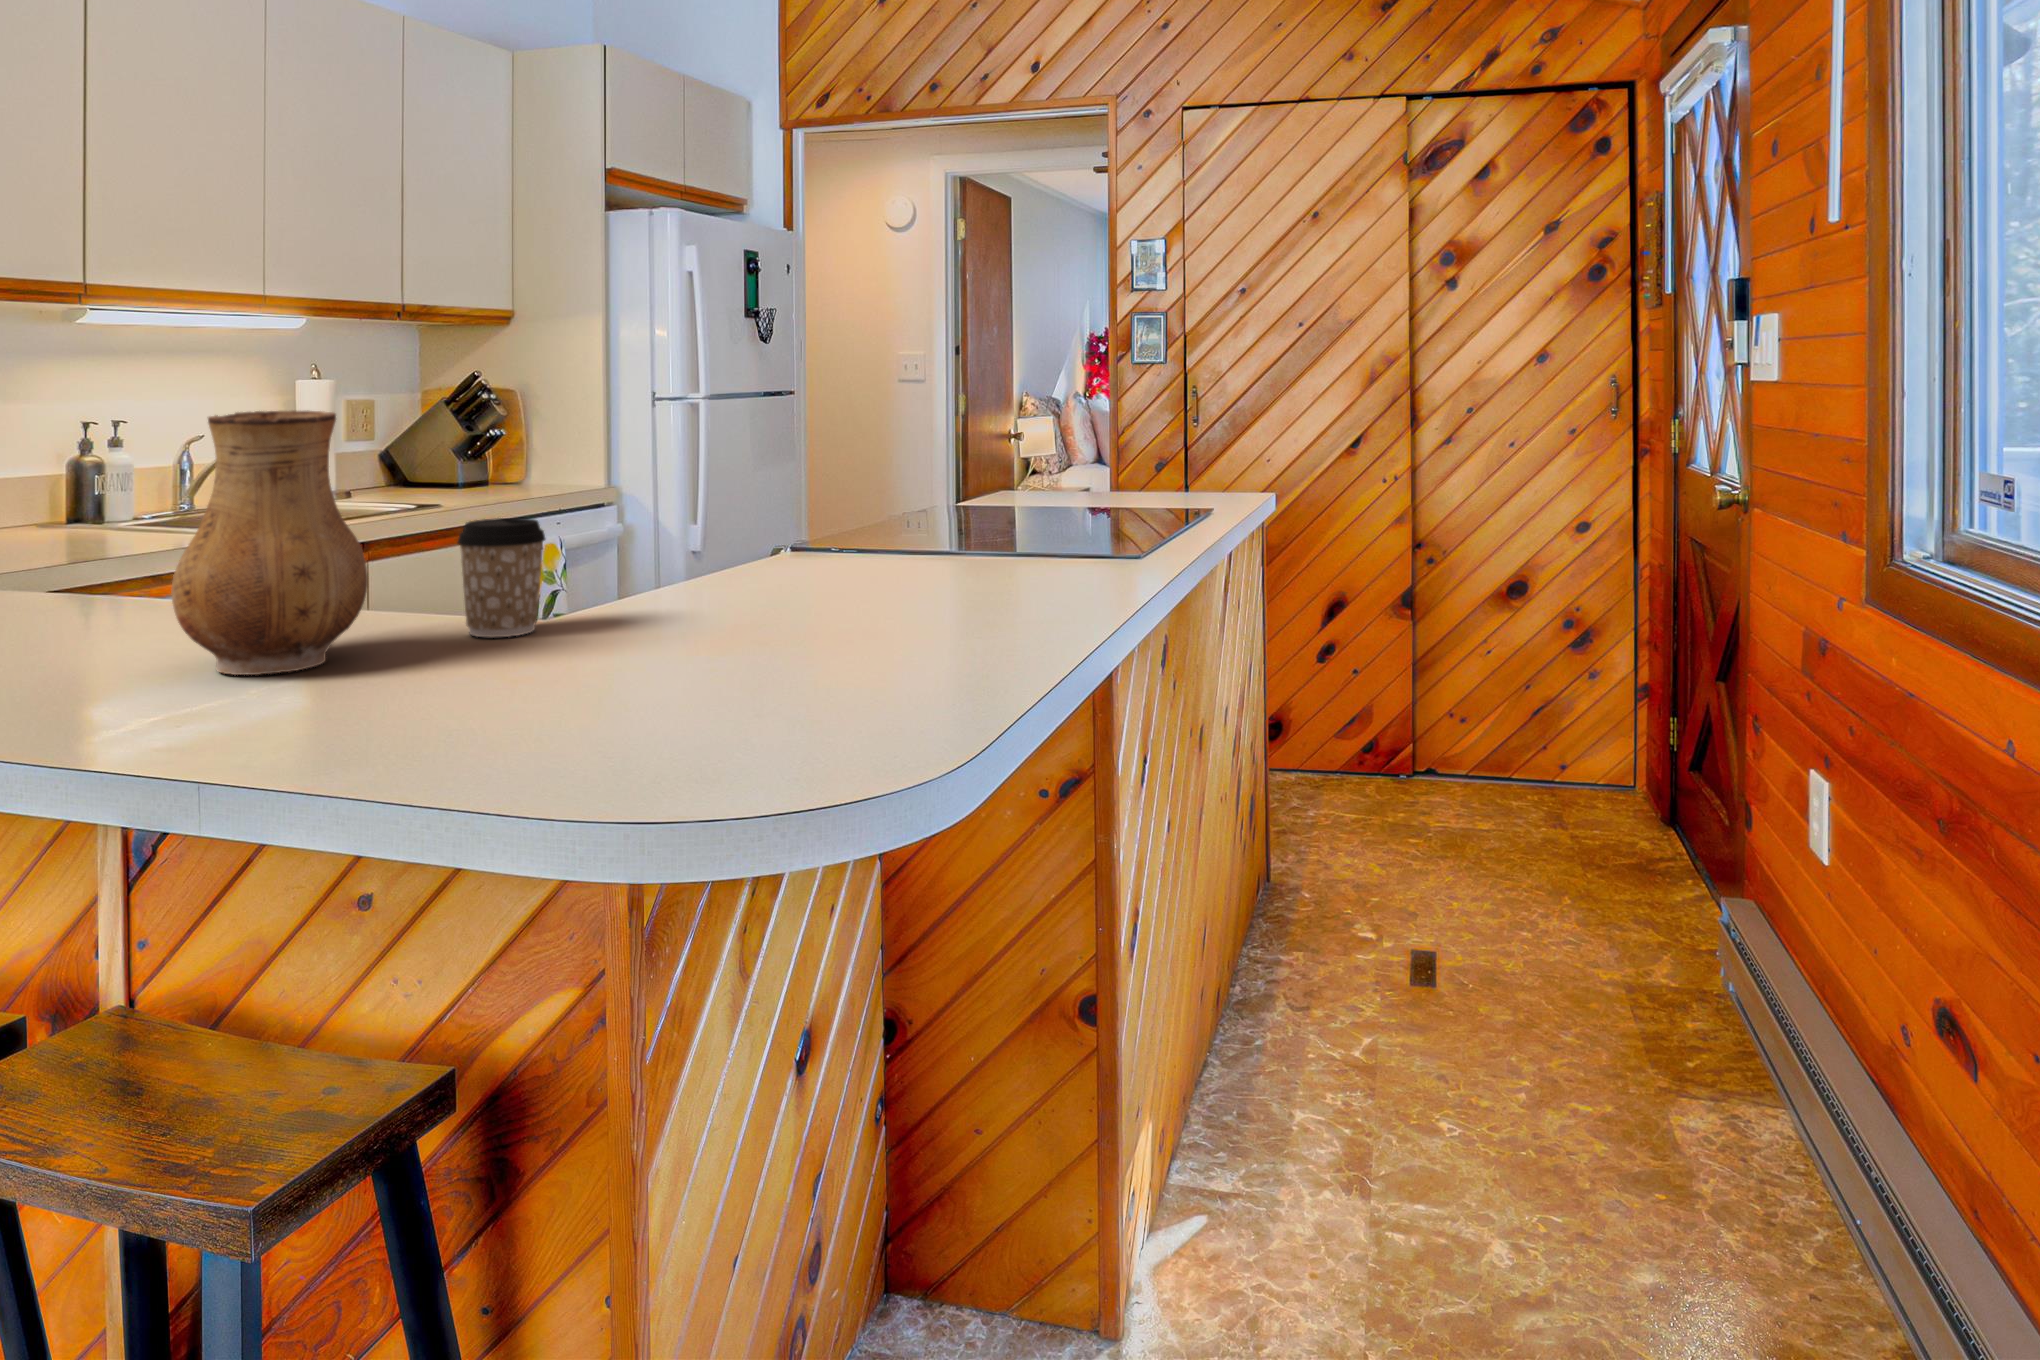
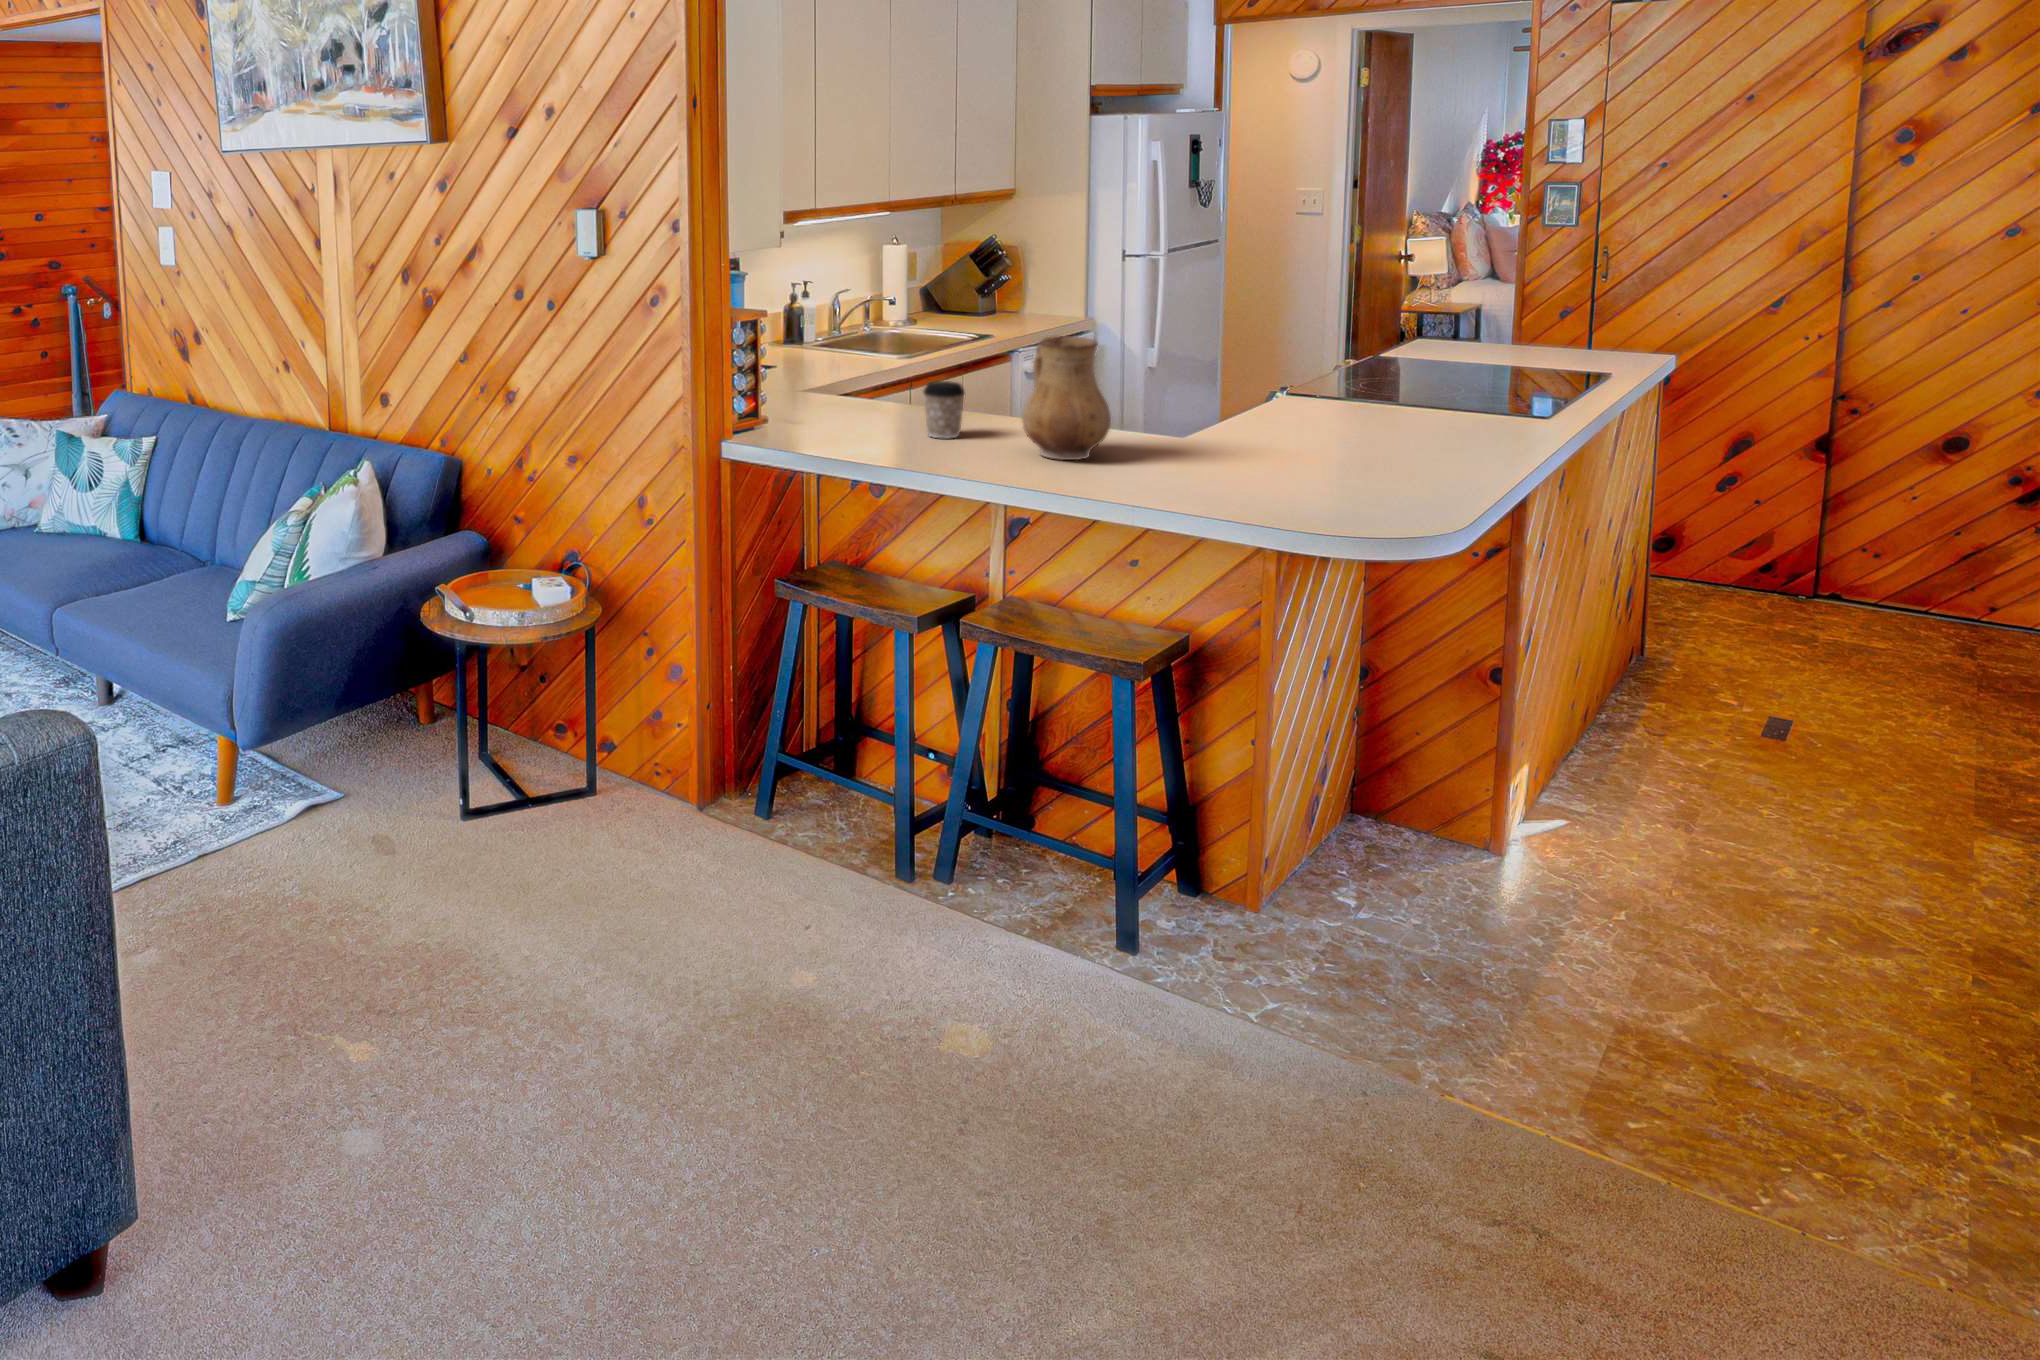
coffee cup: present [458,518,545,637] -> present [924,381,965,439]

